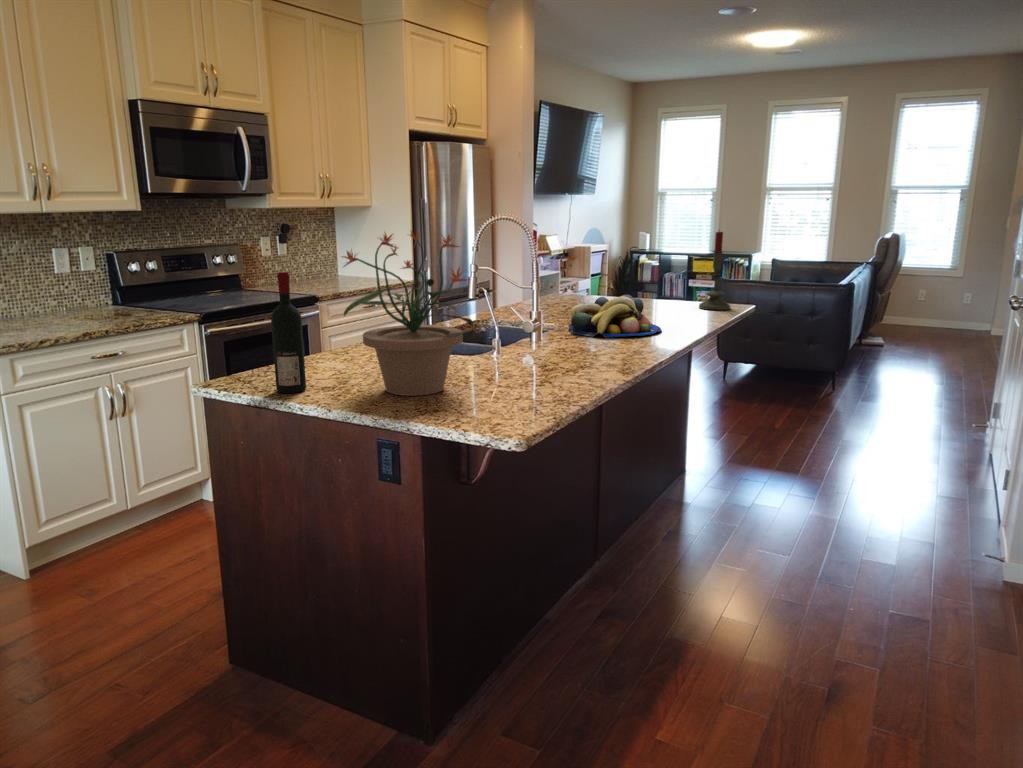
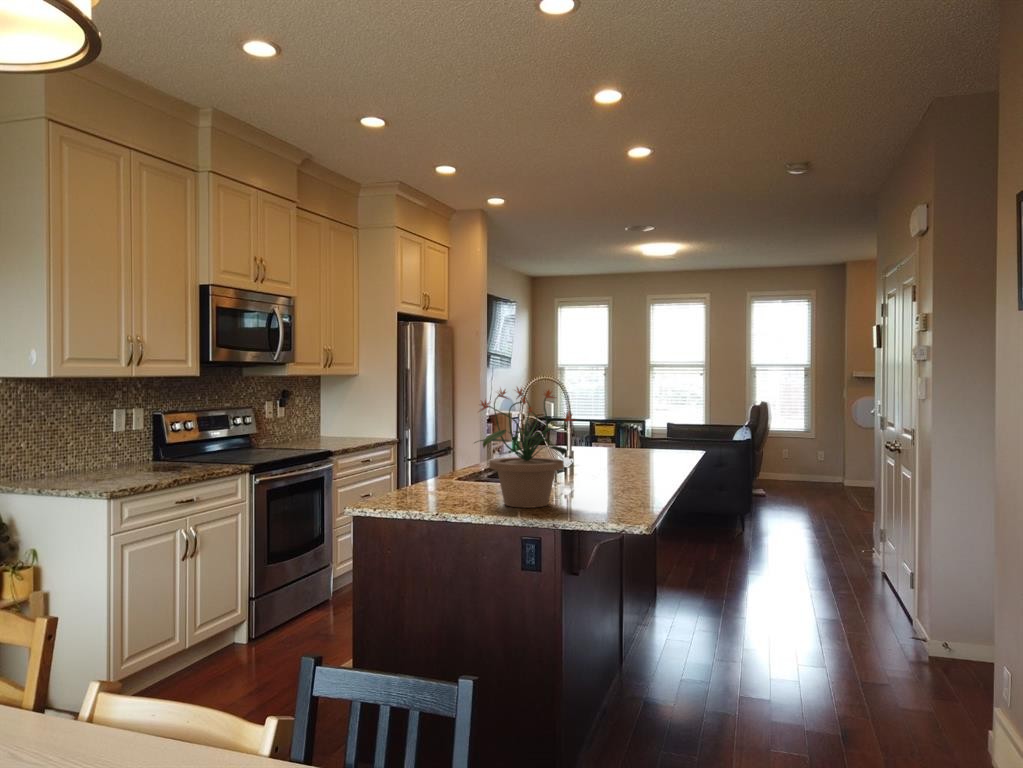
candle: present [699,231,730,310] -> none [660,392,685,455]
wine bottle: present [271,272,306,393] -> none [422,416,444,509]
fruit bowl: present [568,295,661,337] -> none [580,441,654,473]

